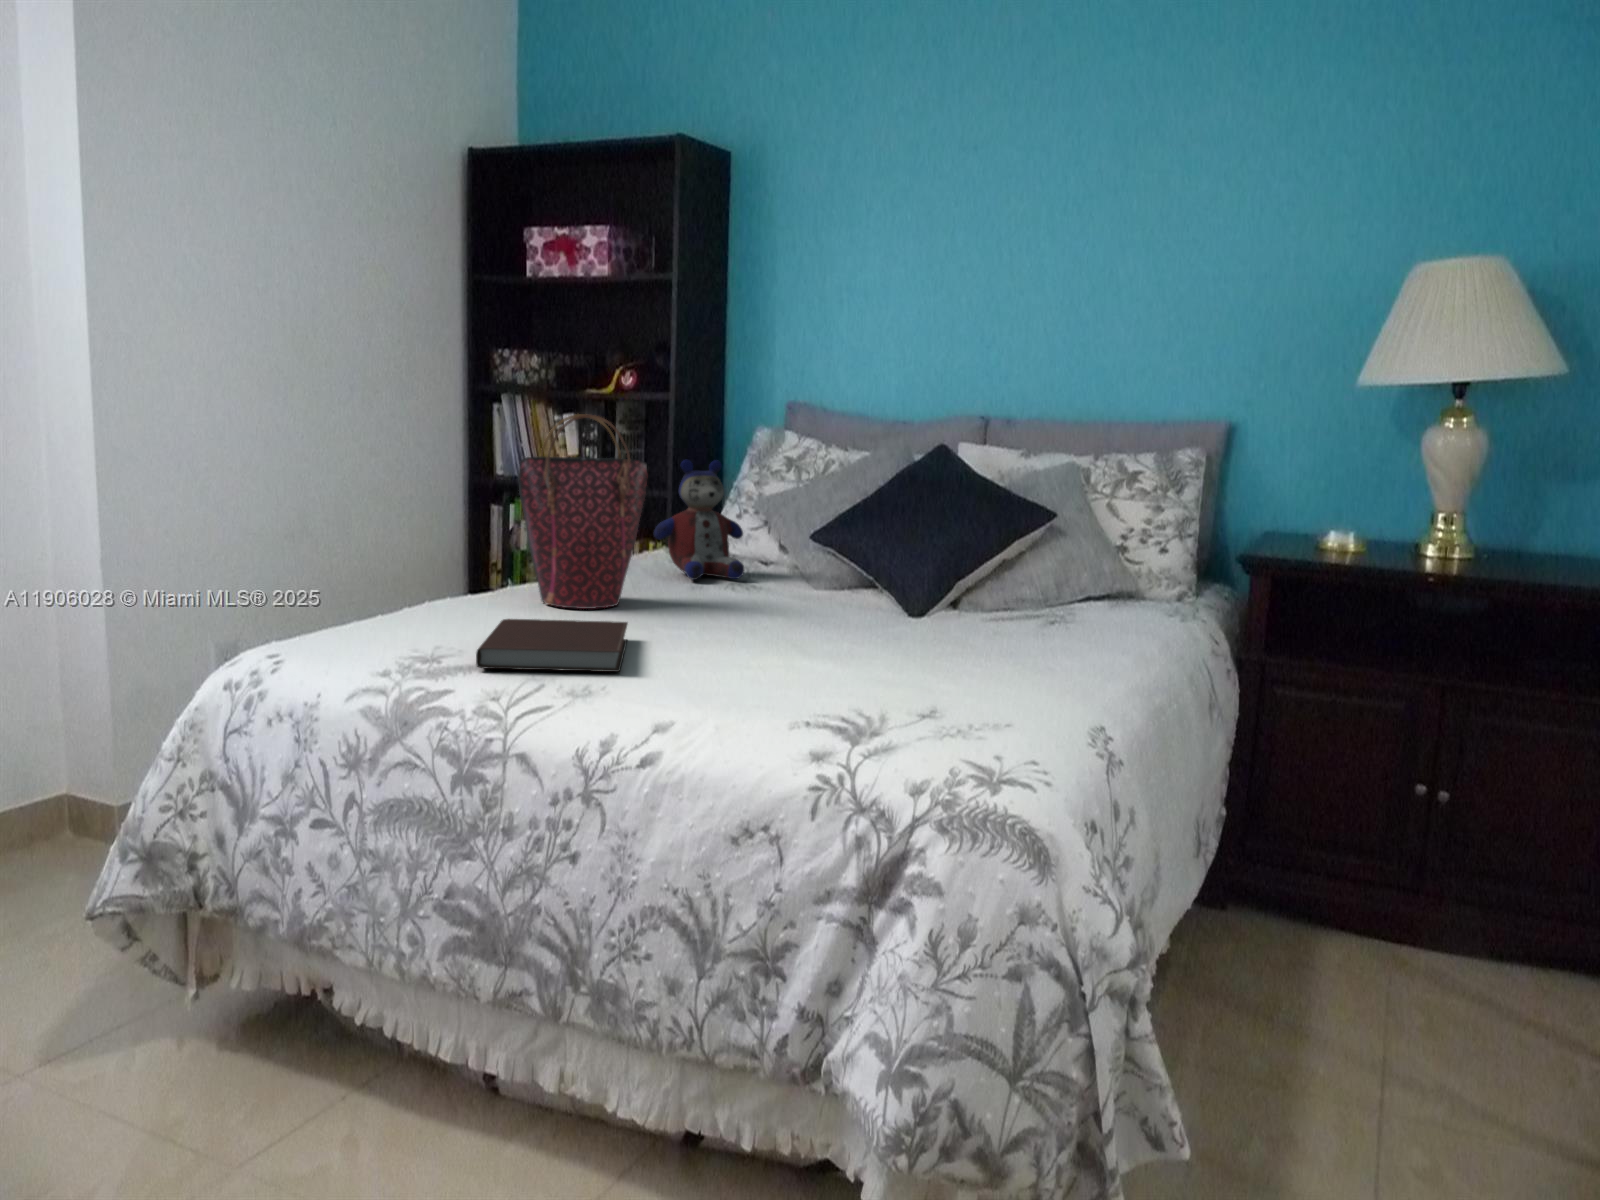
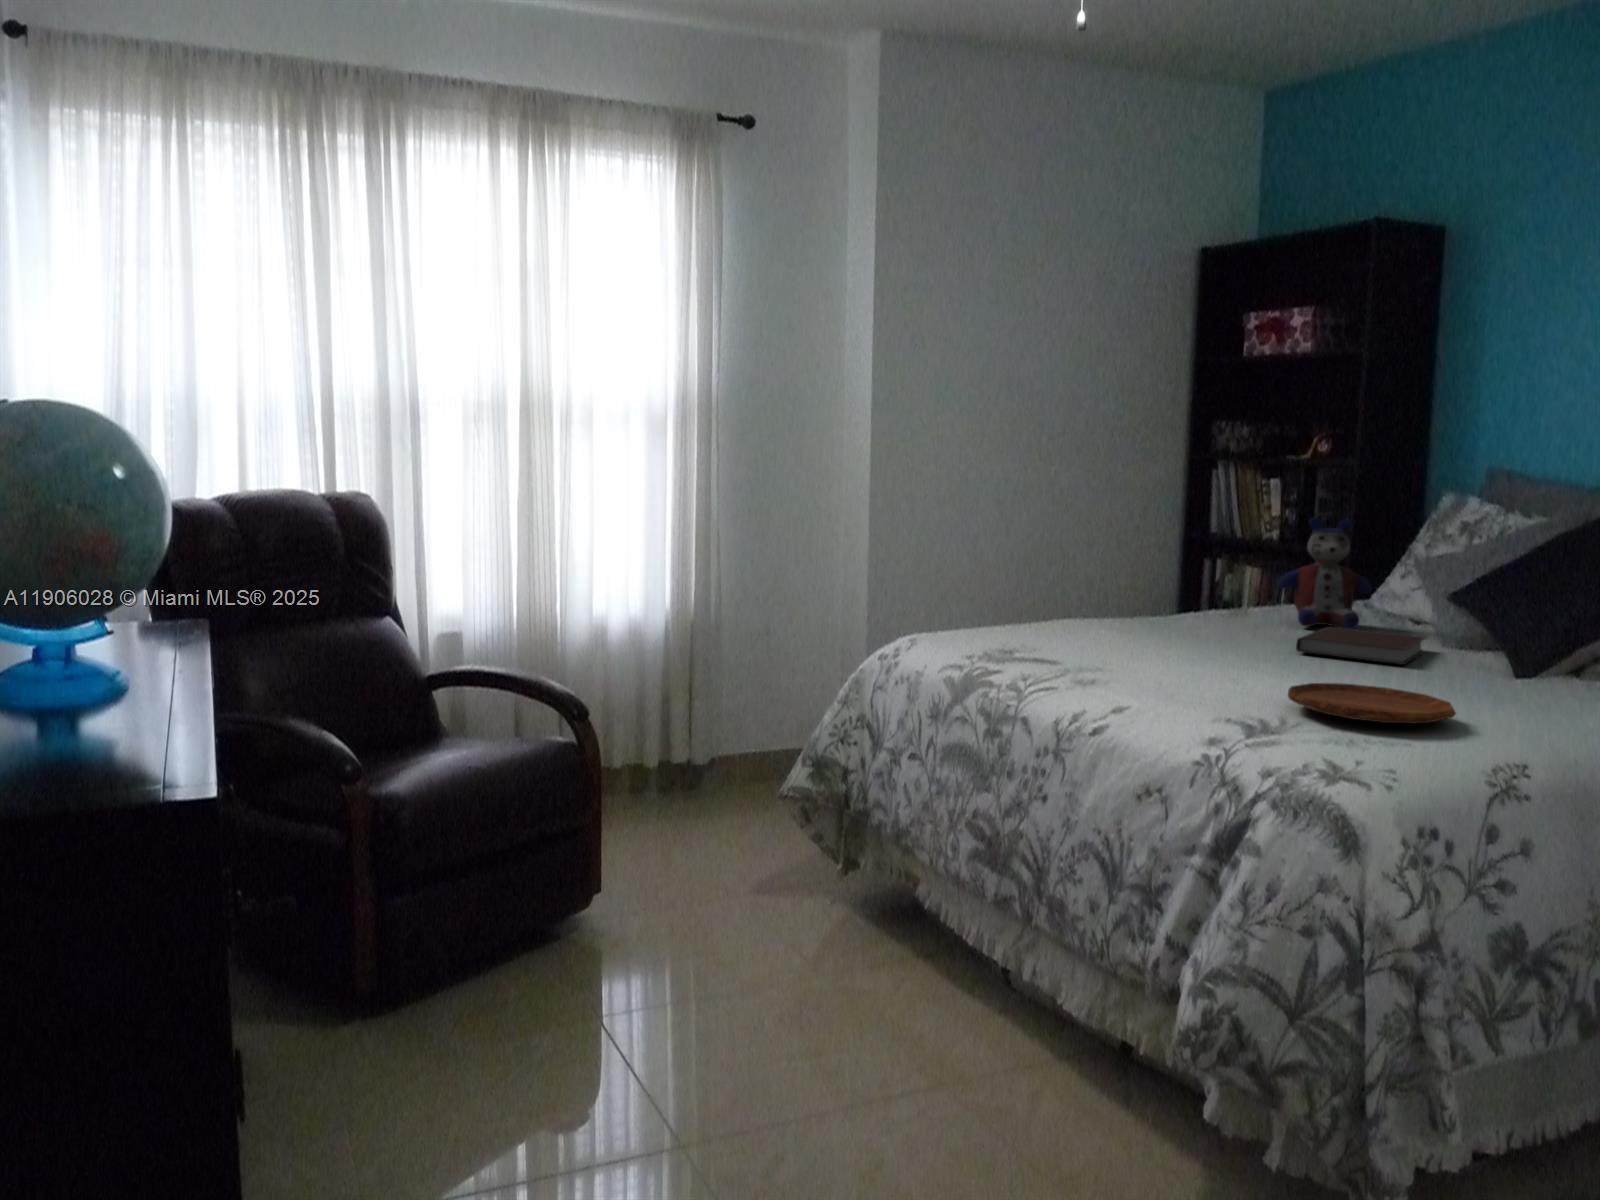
handbag: present [518,414,648,609] -> none [1127,473,1243,637]
notebook: present [476,619,628,672] -> present [1296,627,1426,665]
tray: none [828,653,1003,699] -> present [1288,683,1456,723]

